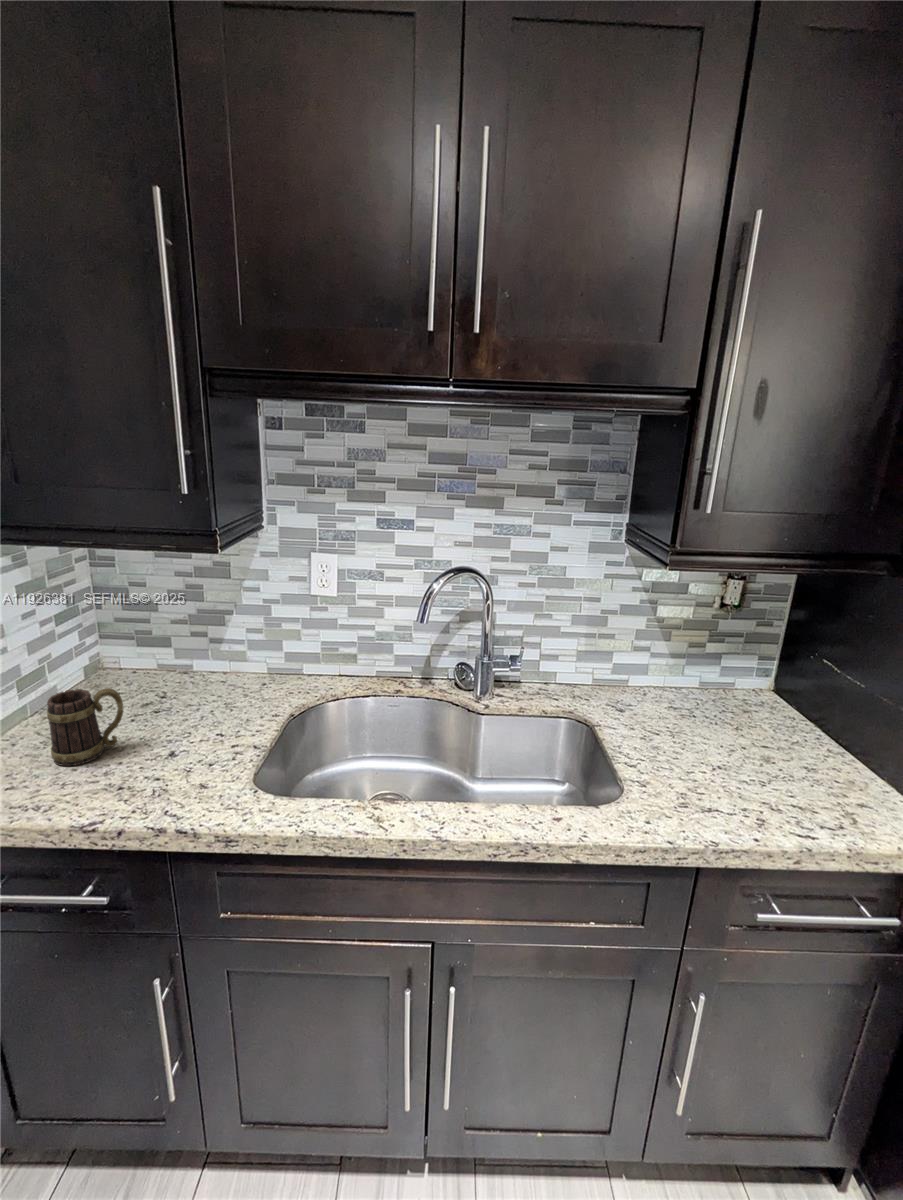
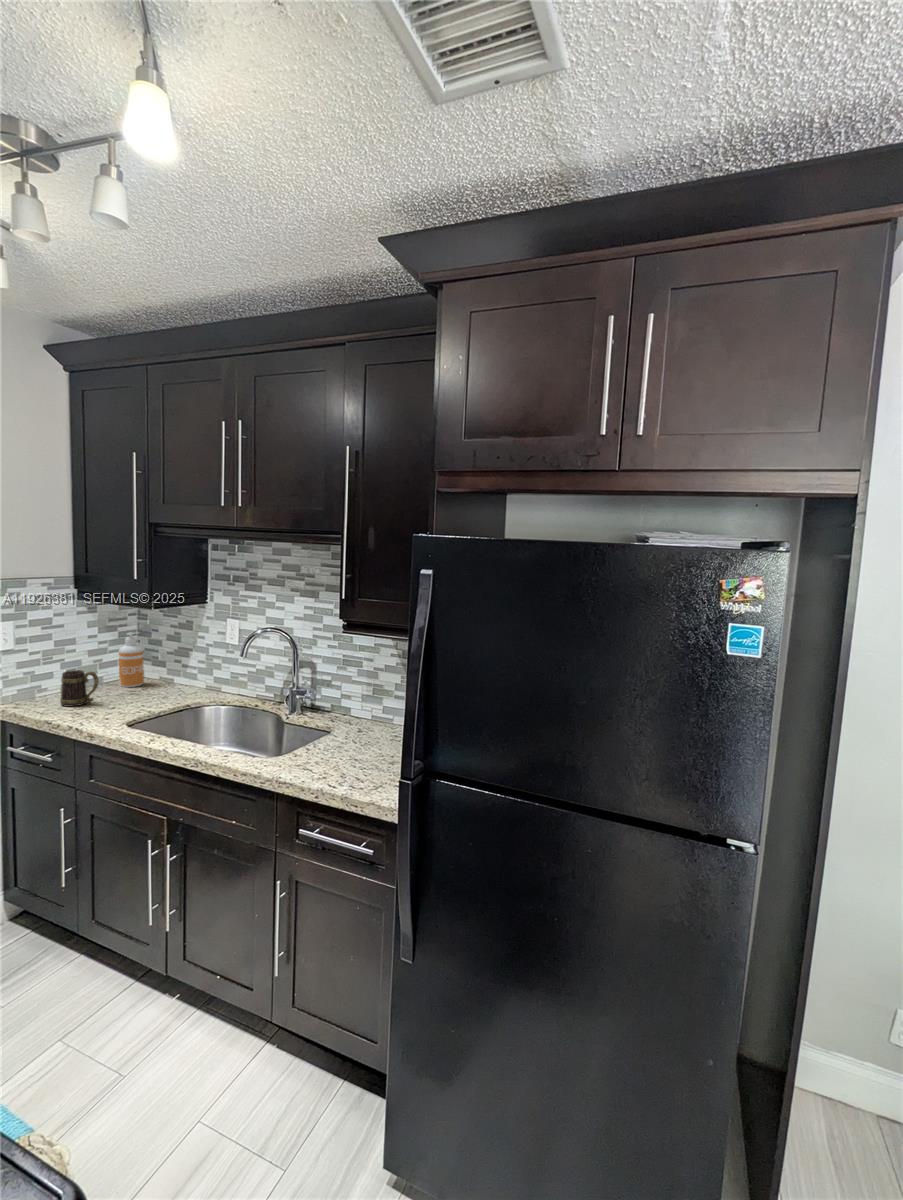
soap dispenser: none [85,592,138,695] -> present [119,632,144,687]

